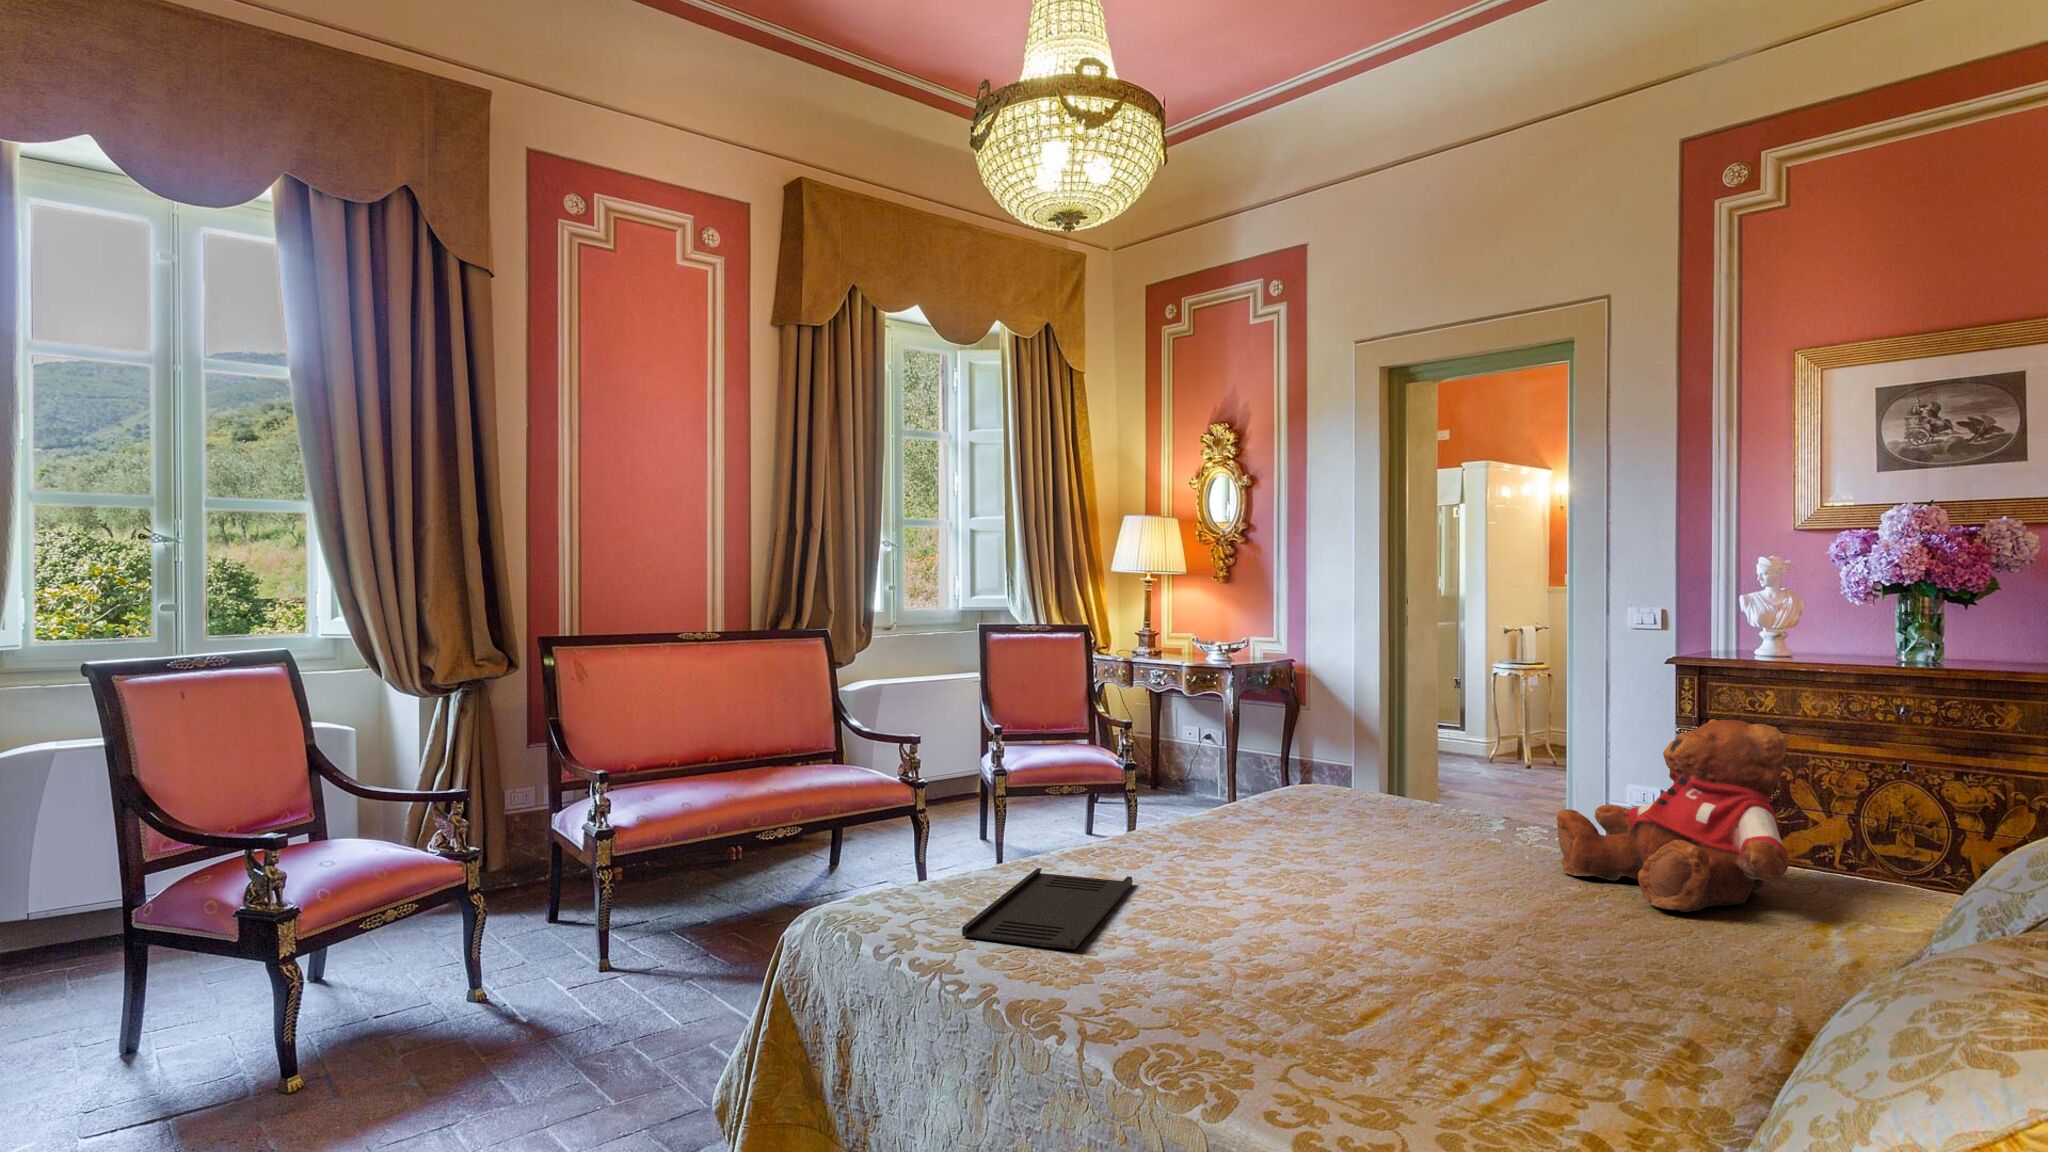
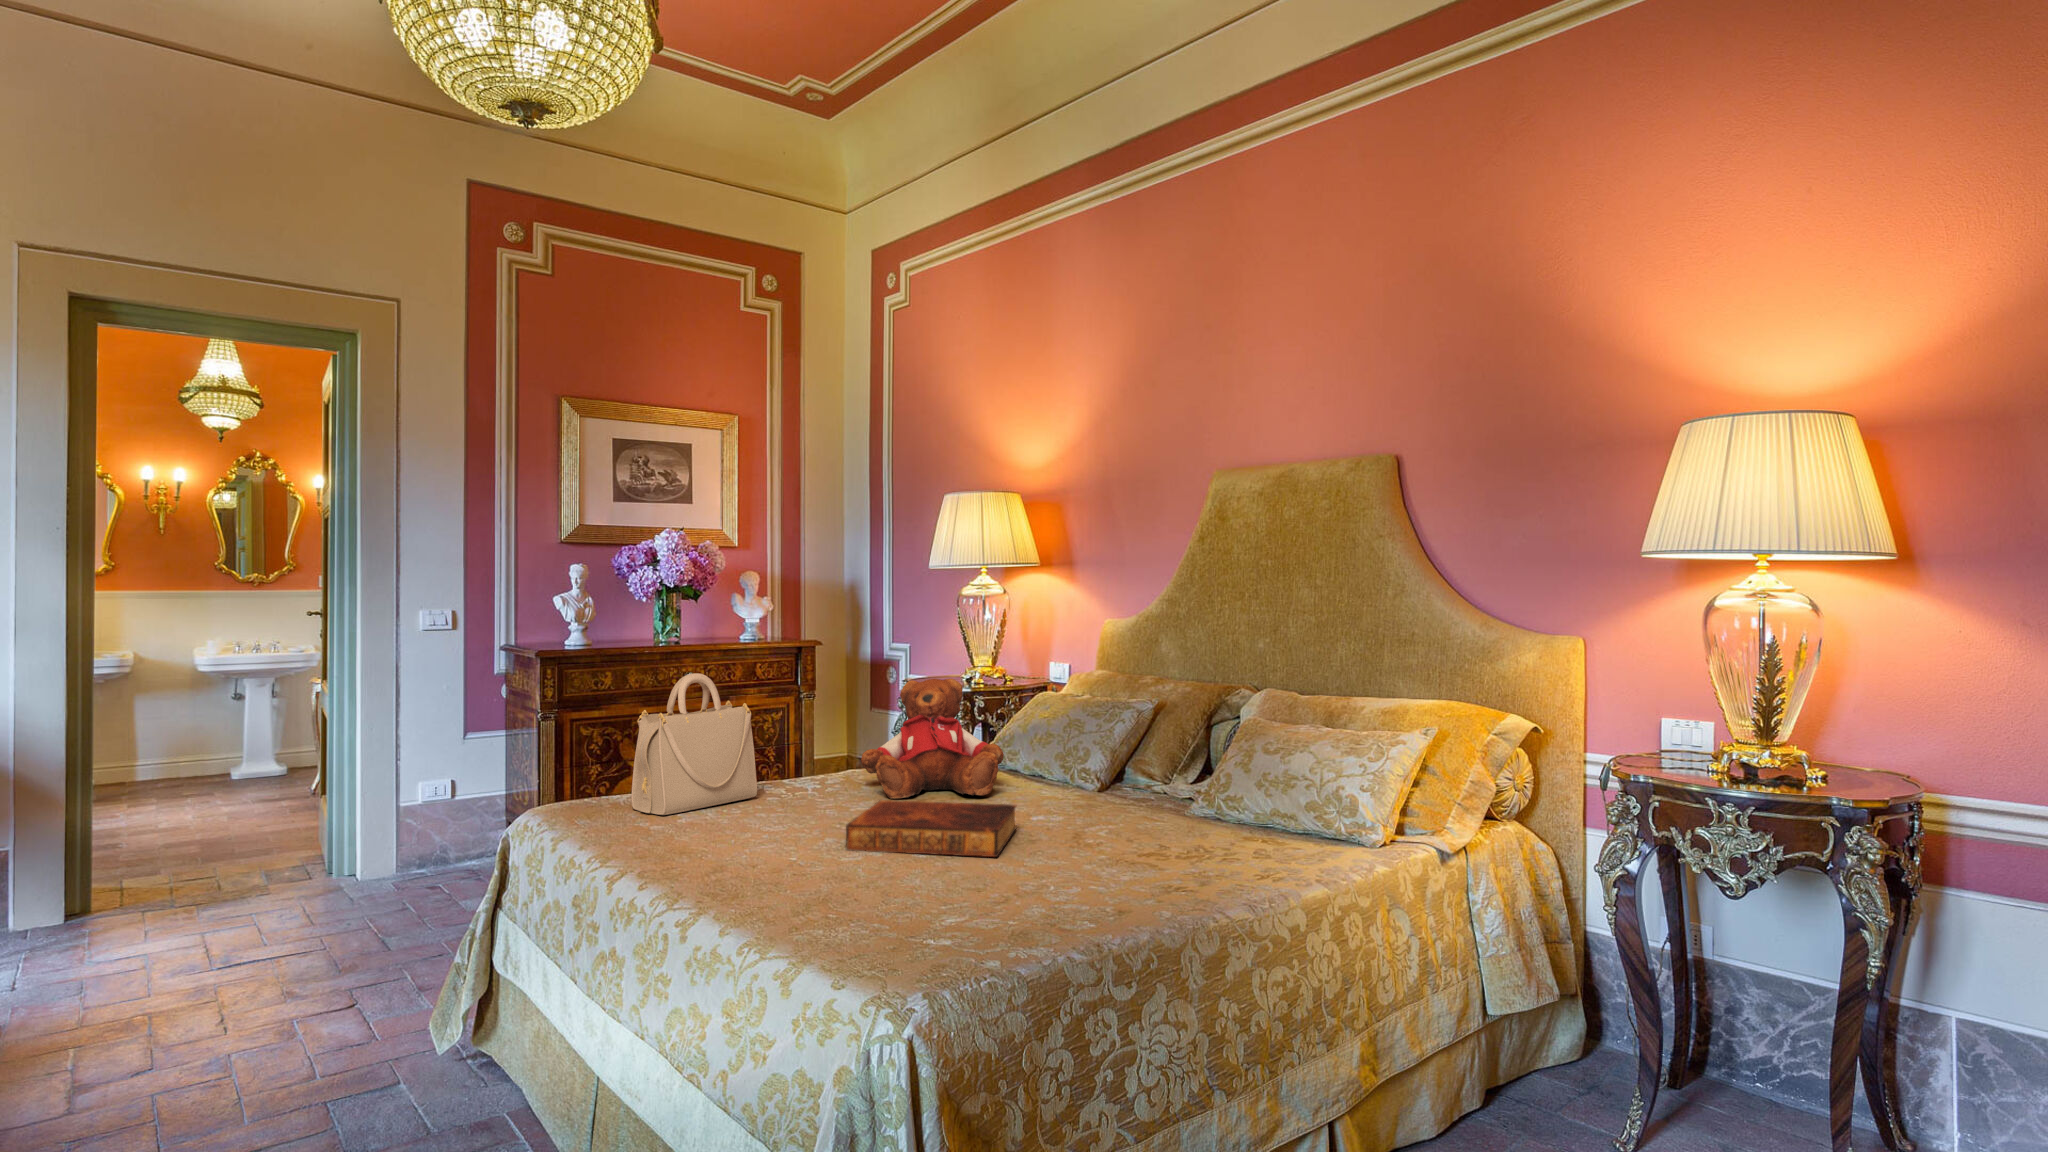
handbag: none [1325,669,1475,824] -> present [631,673,757,815]
book: none [1268,841,1473,932] -> present [846,800,1017,857]
tray: present [962,868,1132,949] -> none [819,878,1050,939]

